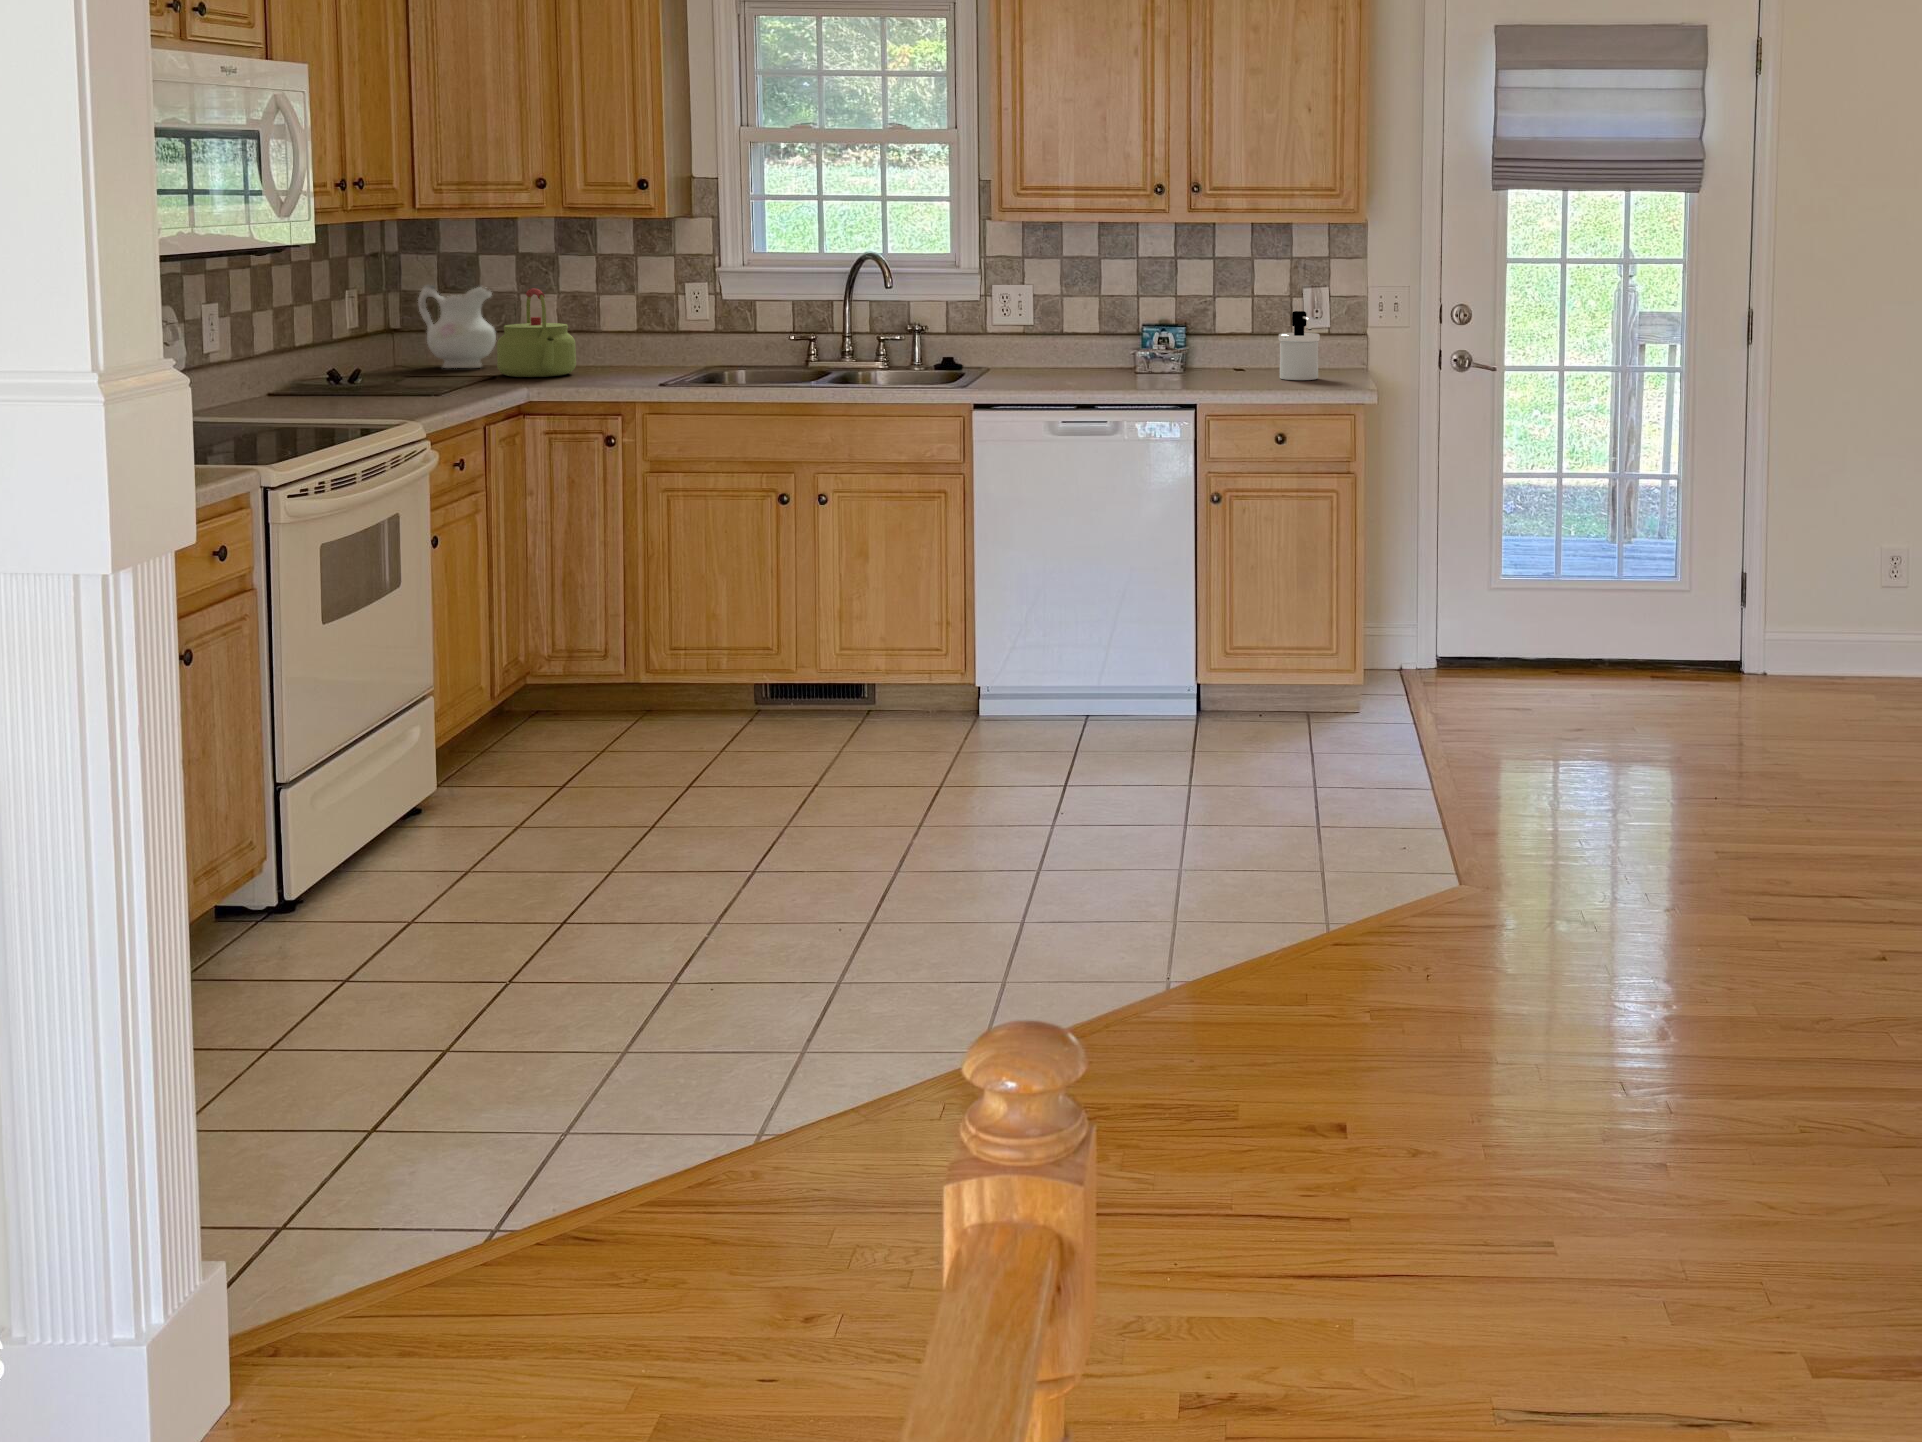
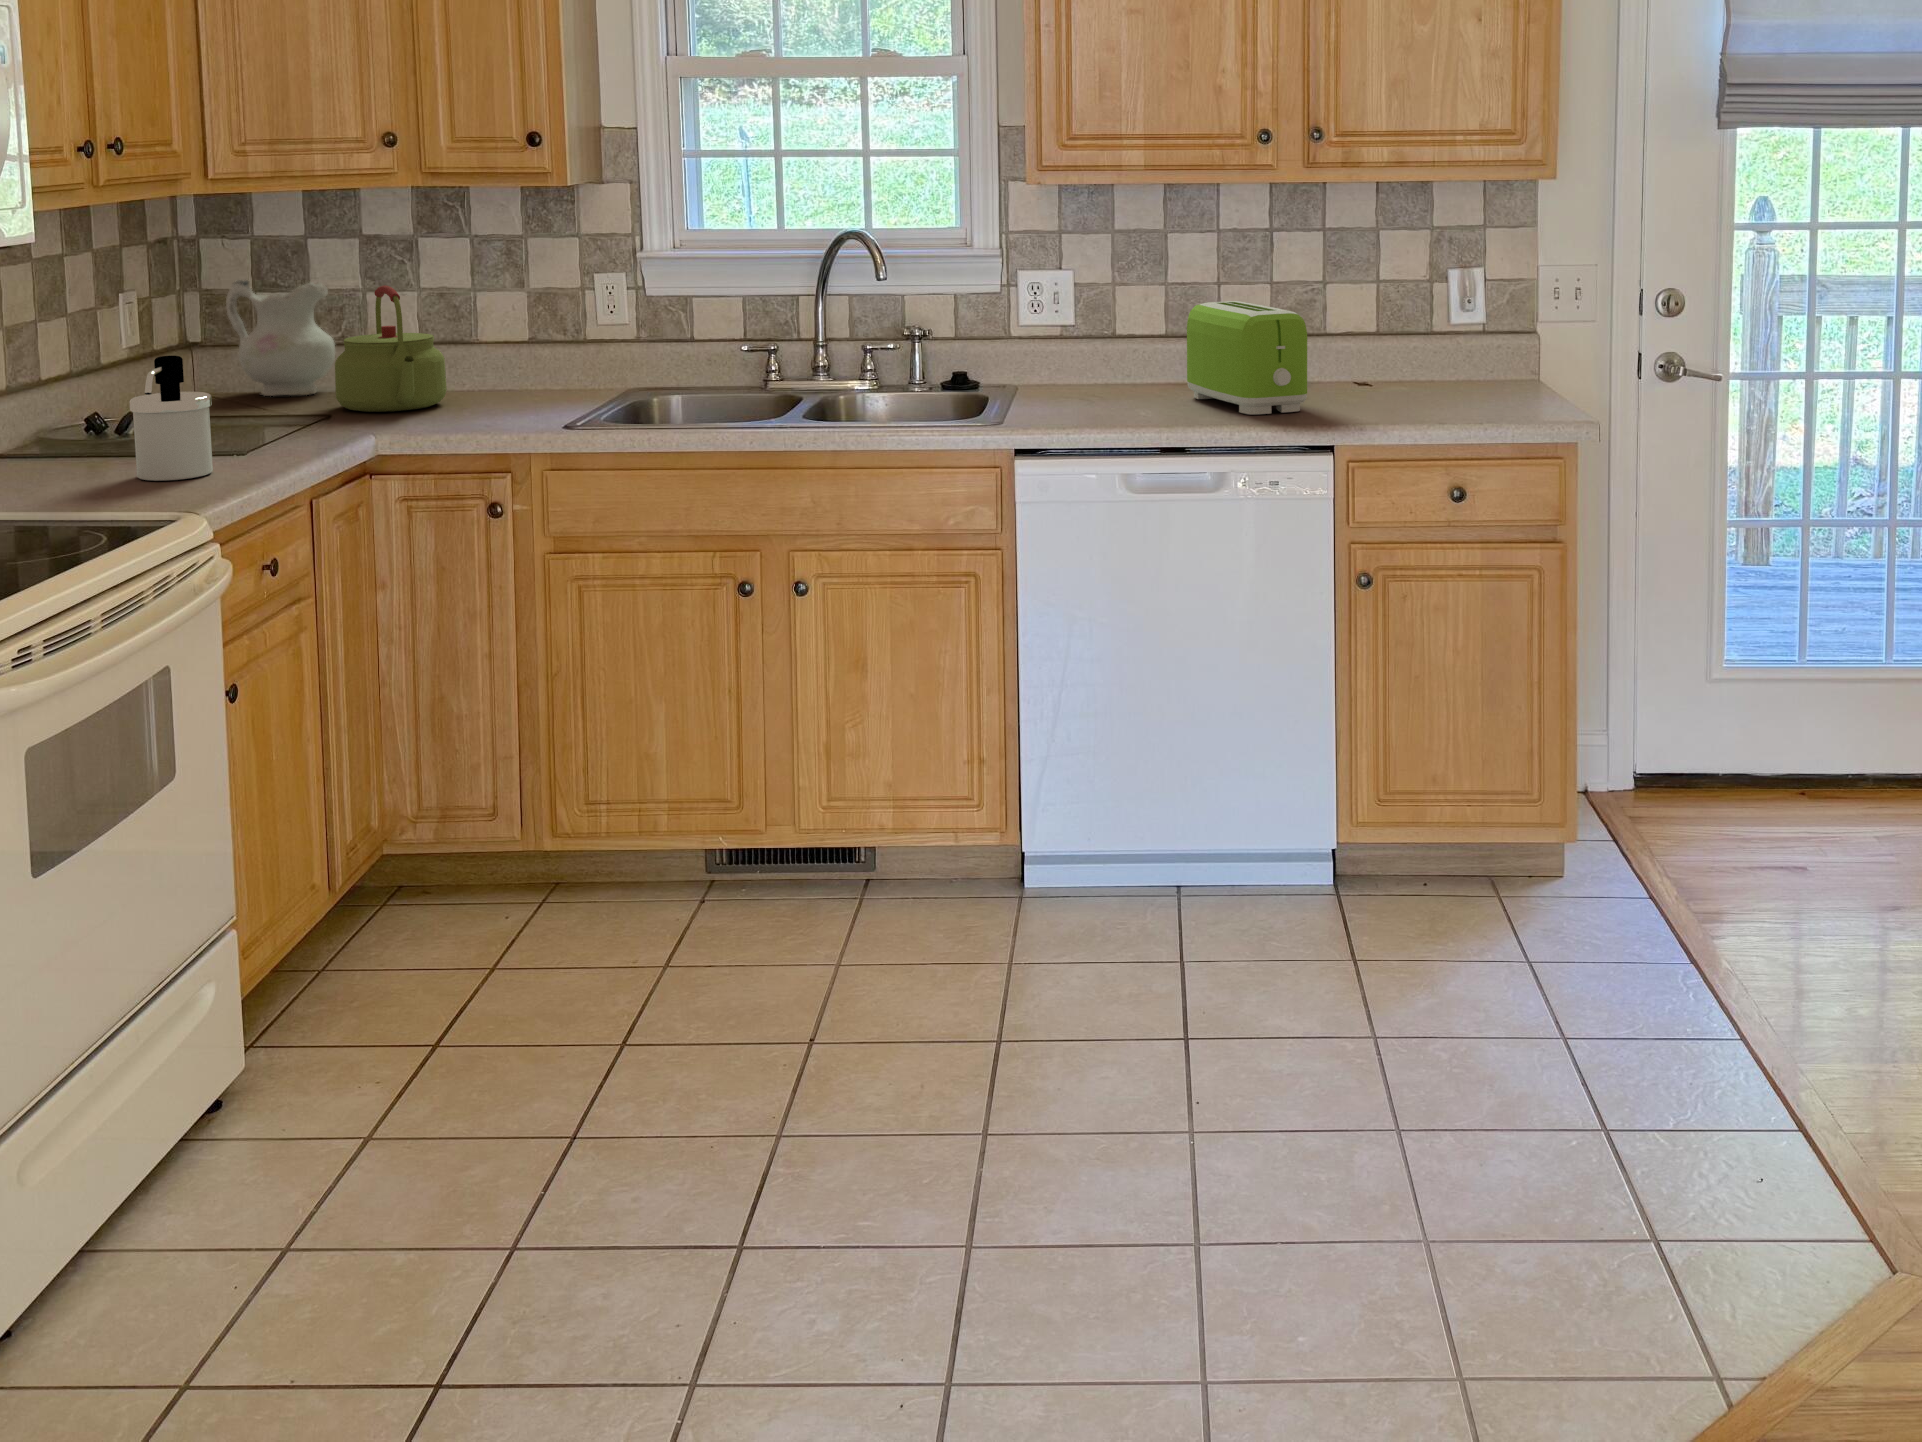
toaster: none [1110,308,1190,386] -> present [1187,301,1307,414]
soap dispenser: present [1279,311,1320,380] -> present [130,356,213,481]

